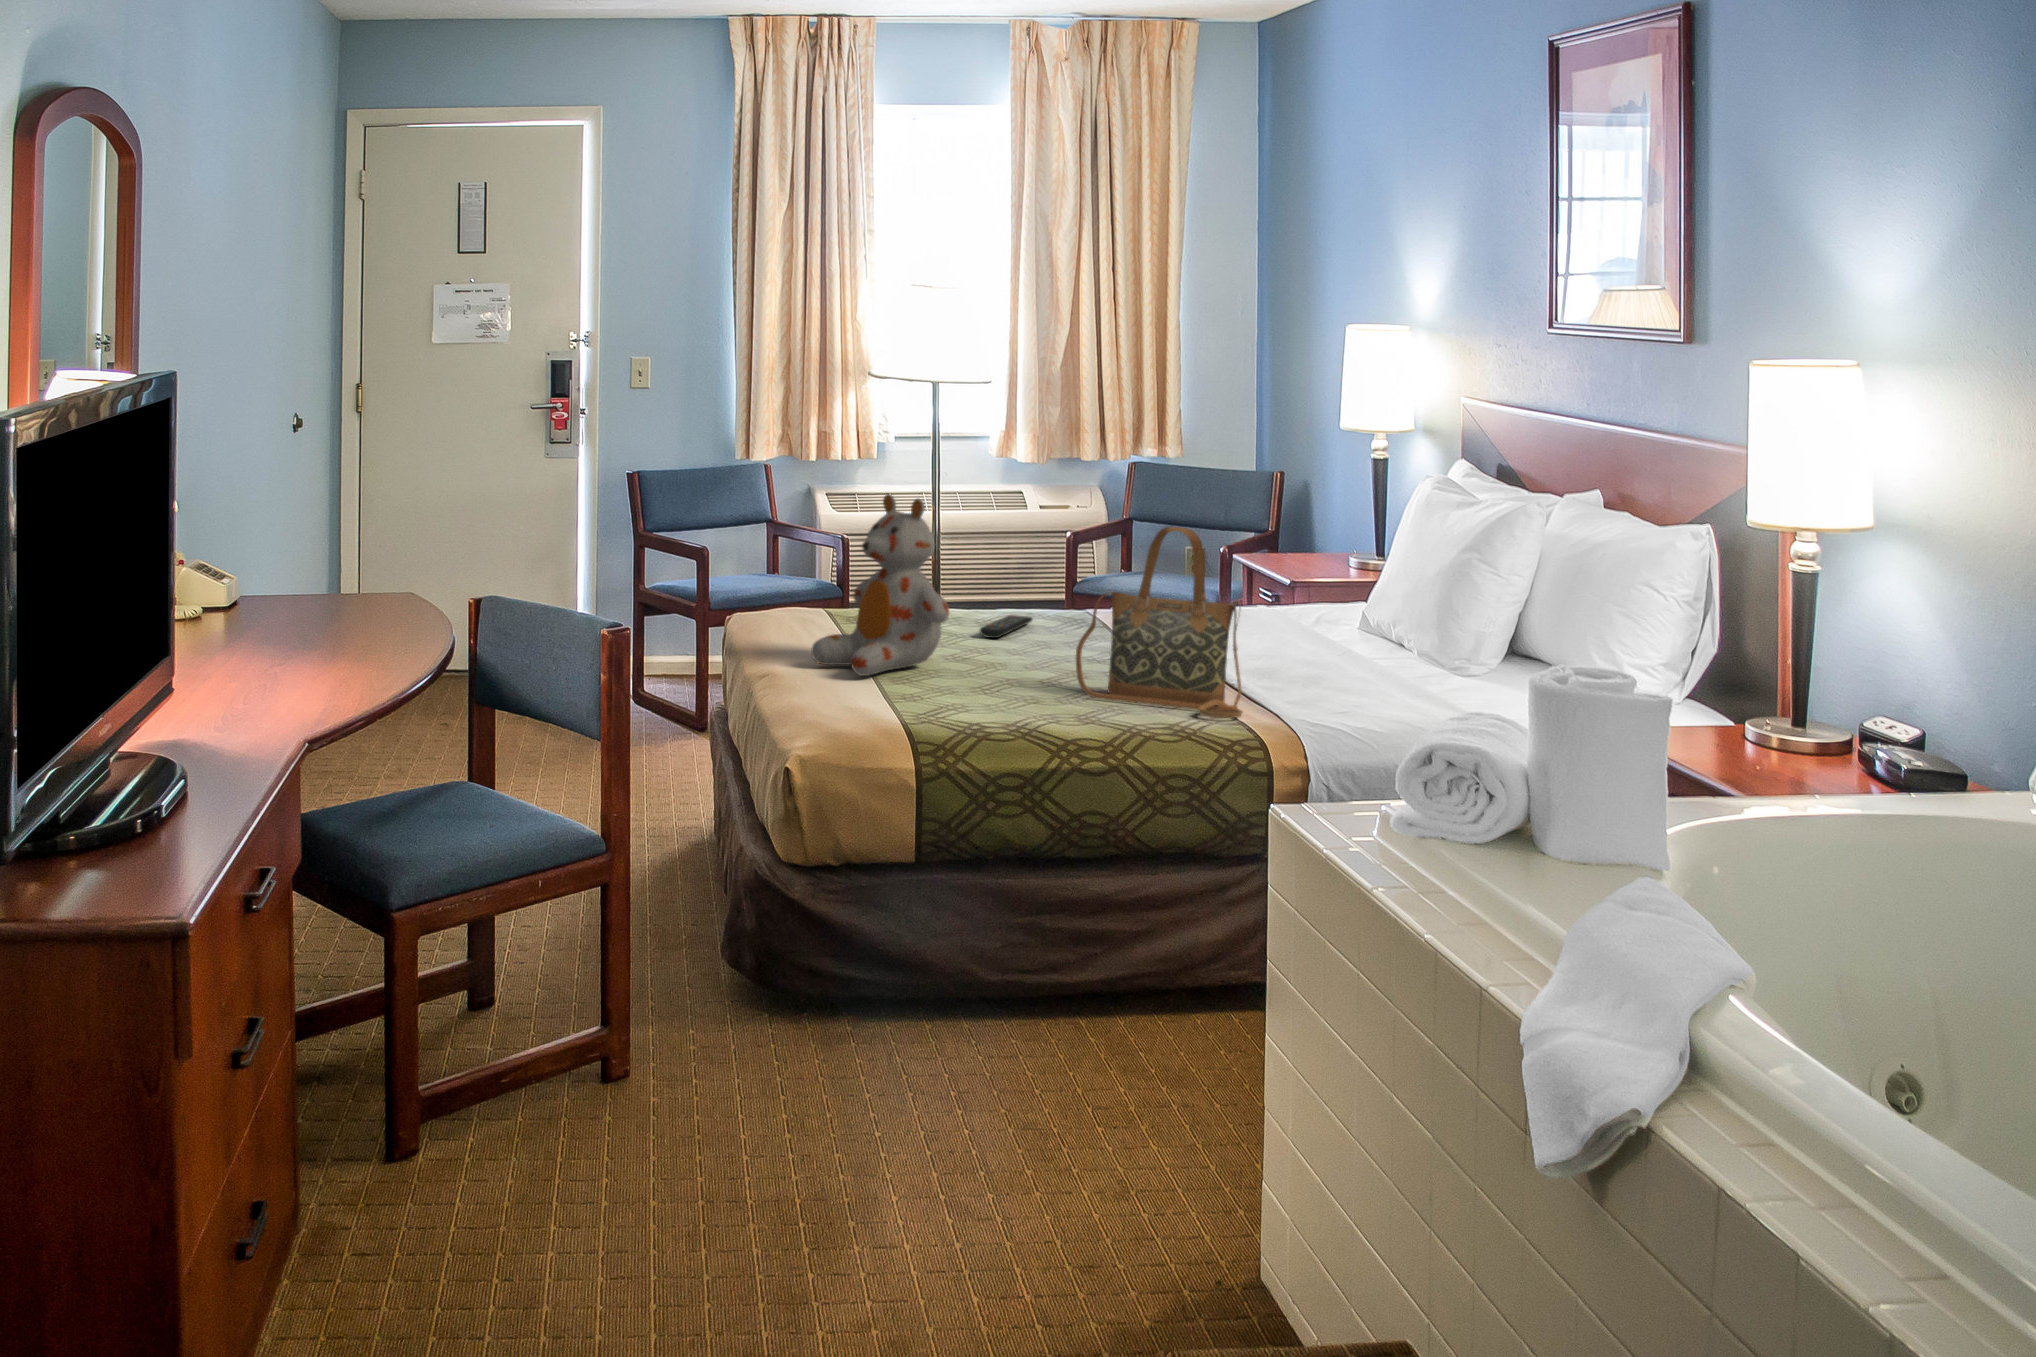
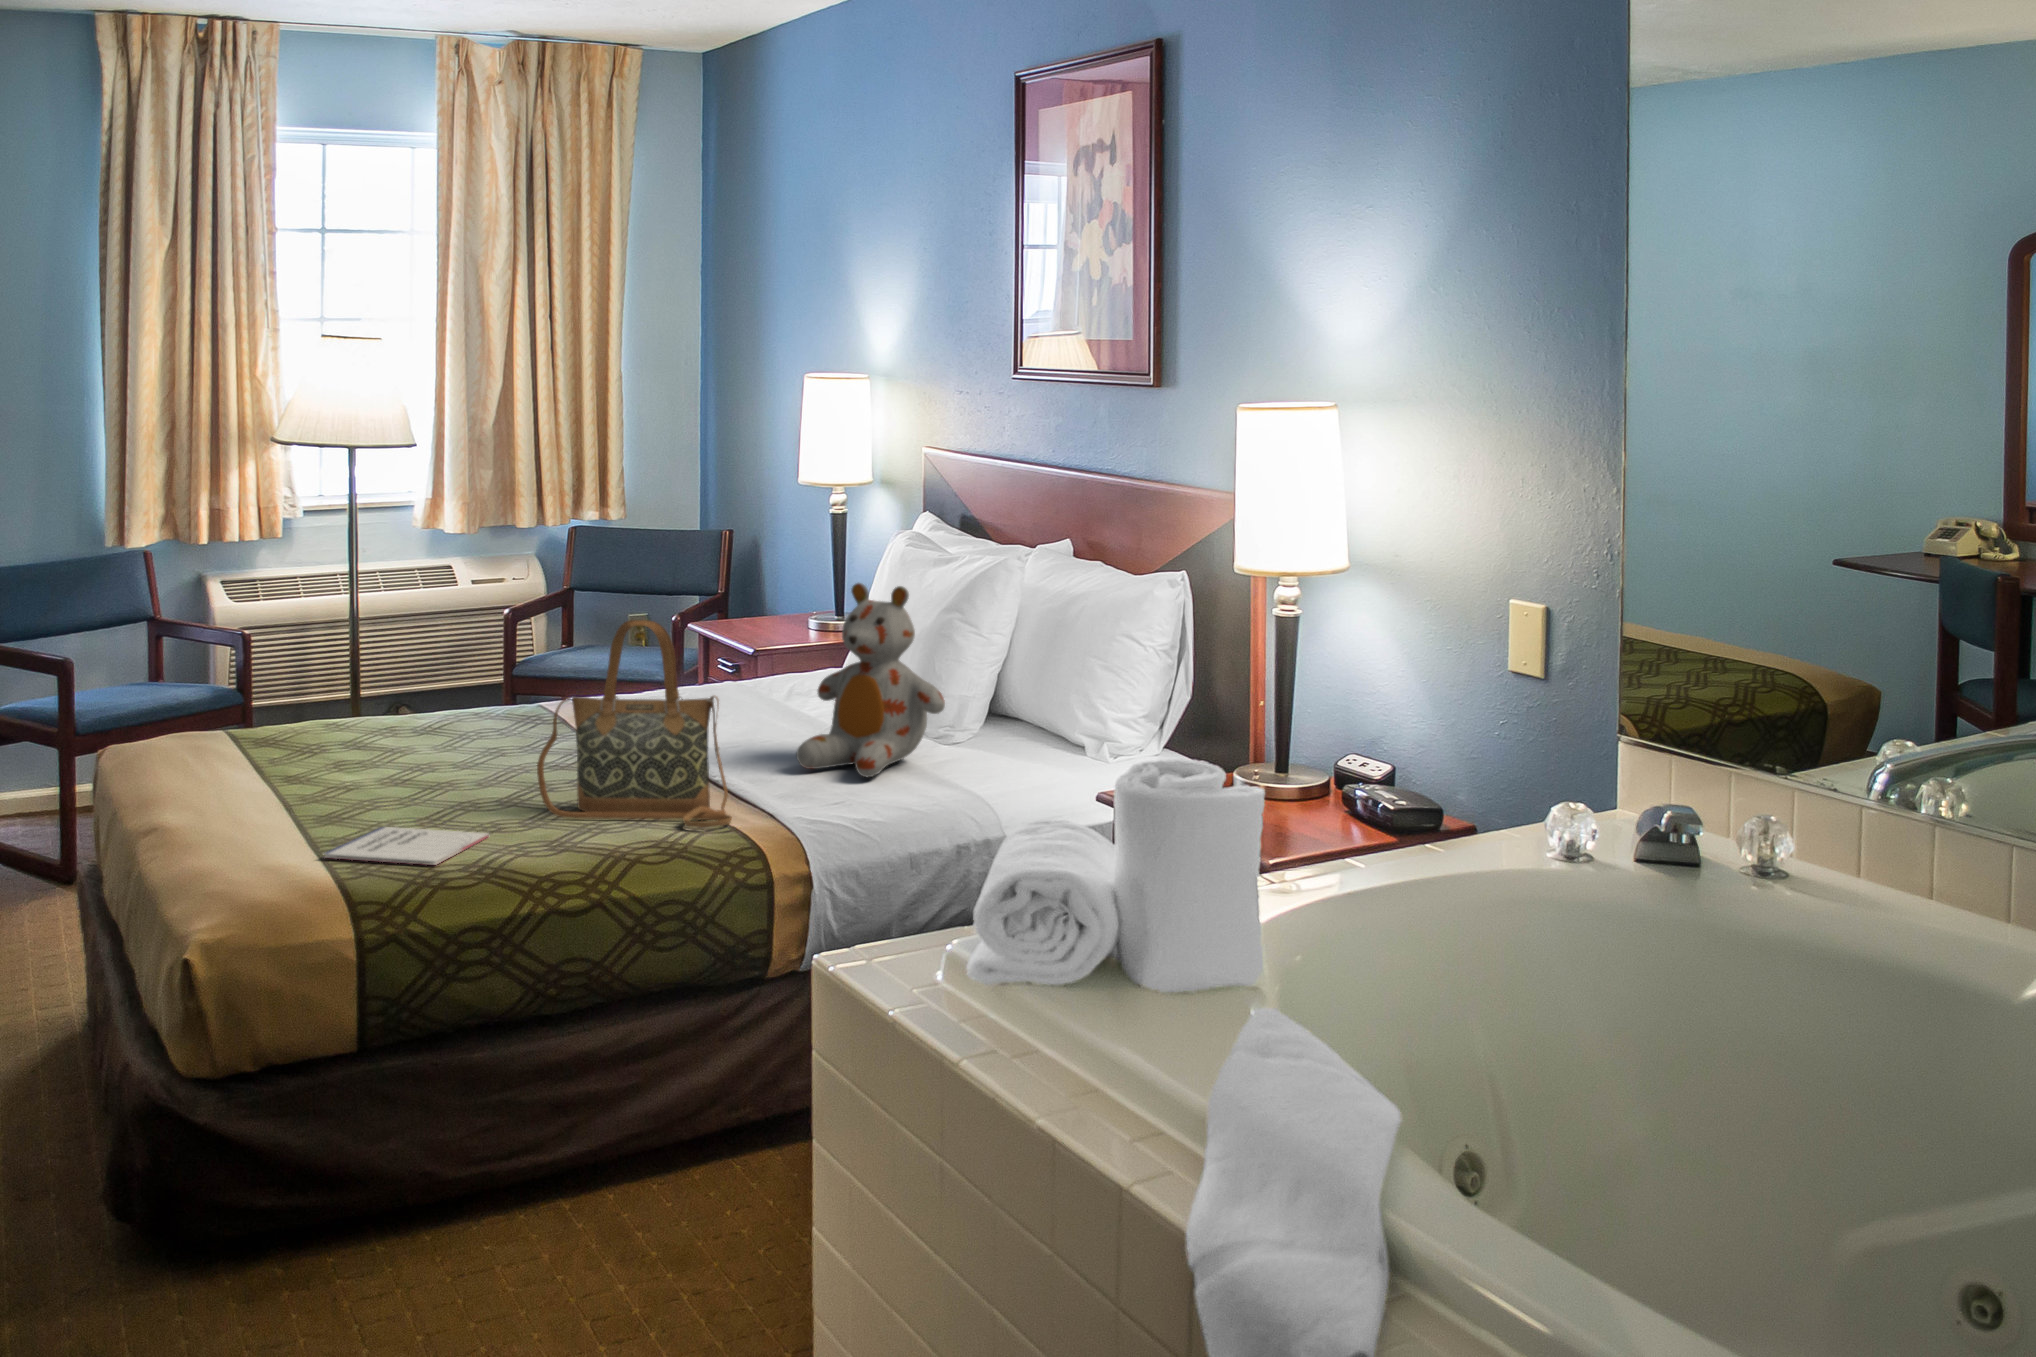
stuffed bear: present [811,494,949,676] -> present [796,583,945,777]
remote control: present [980,615,1032,638] -> none [419,720,480,751]
notebook: none [894,689,1030,721] -> present [324,827,489,865]

